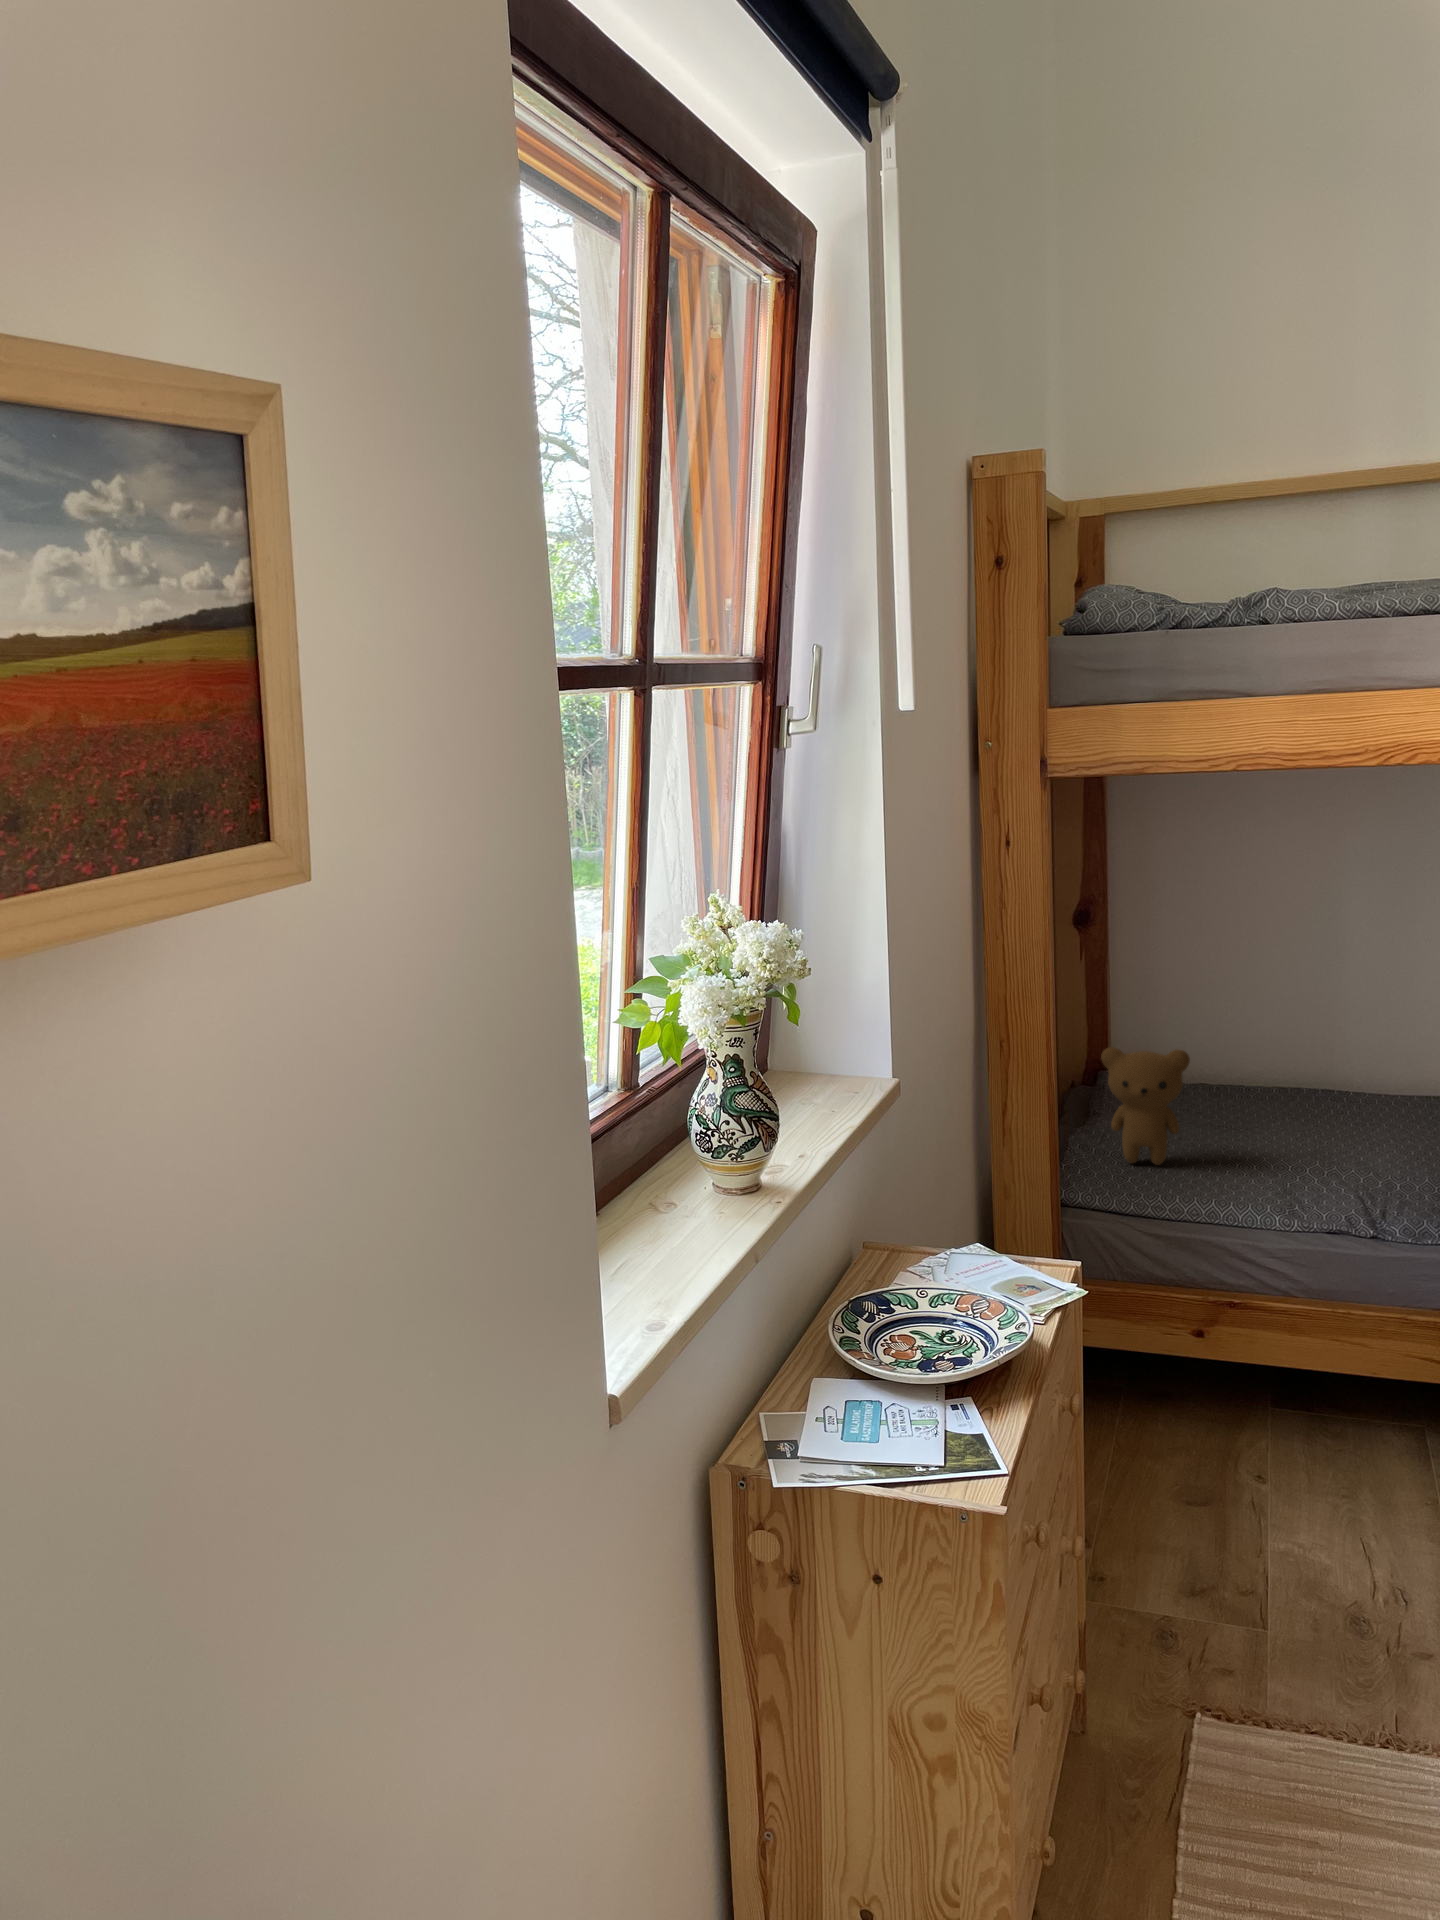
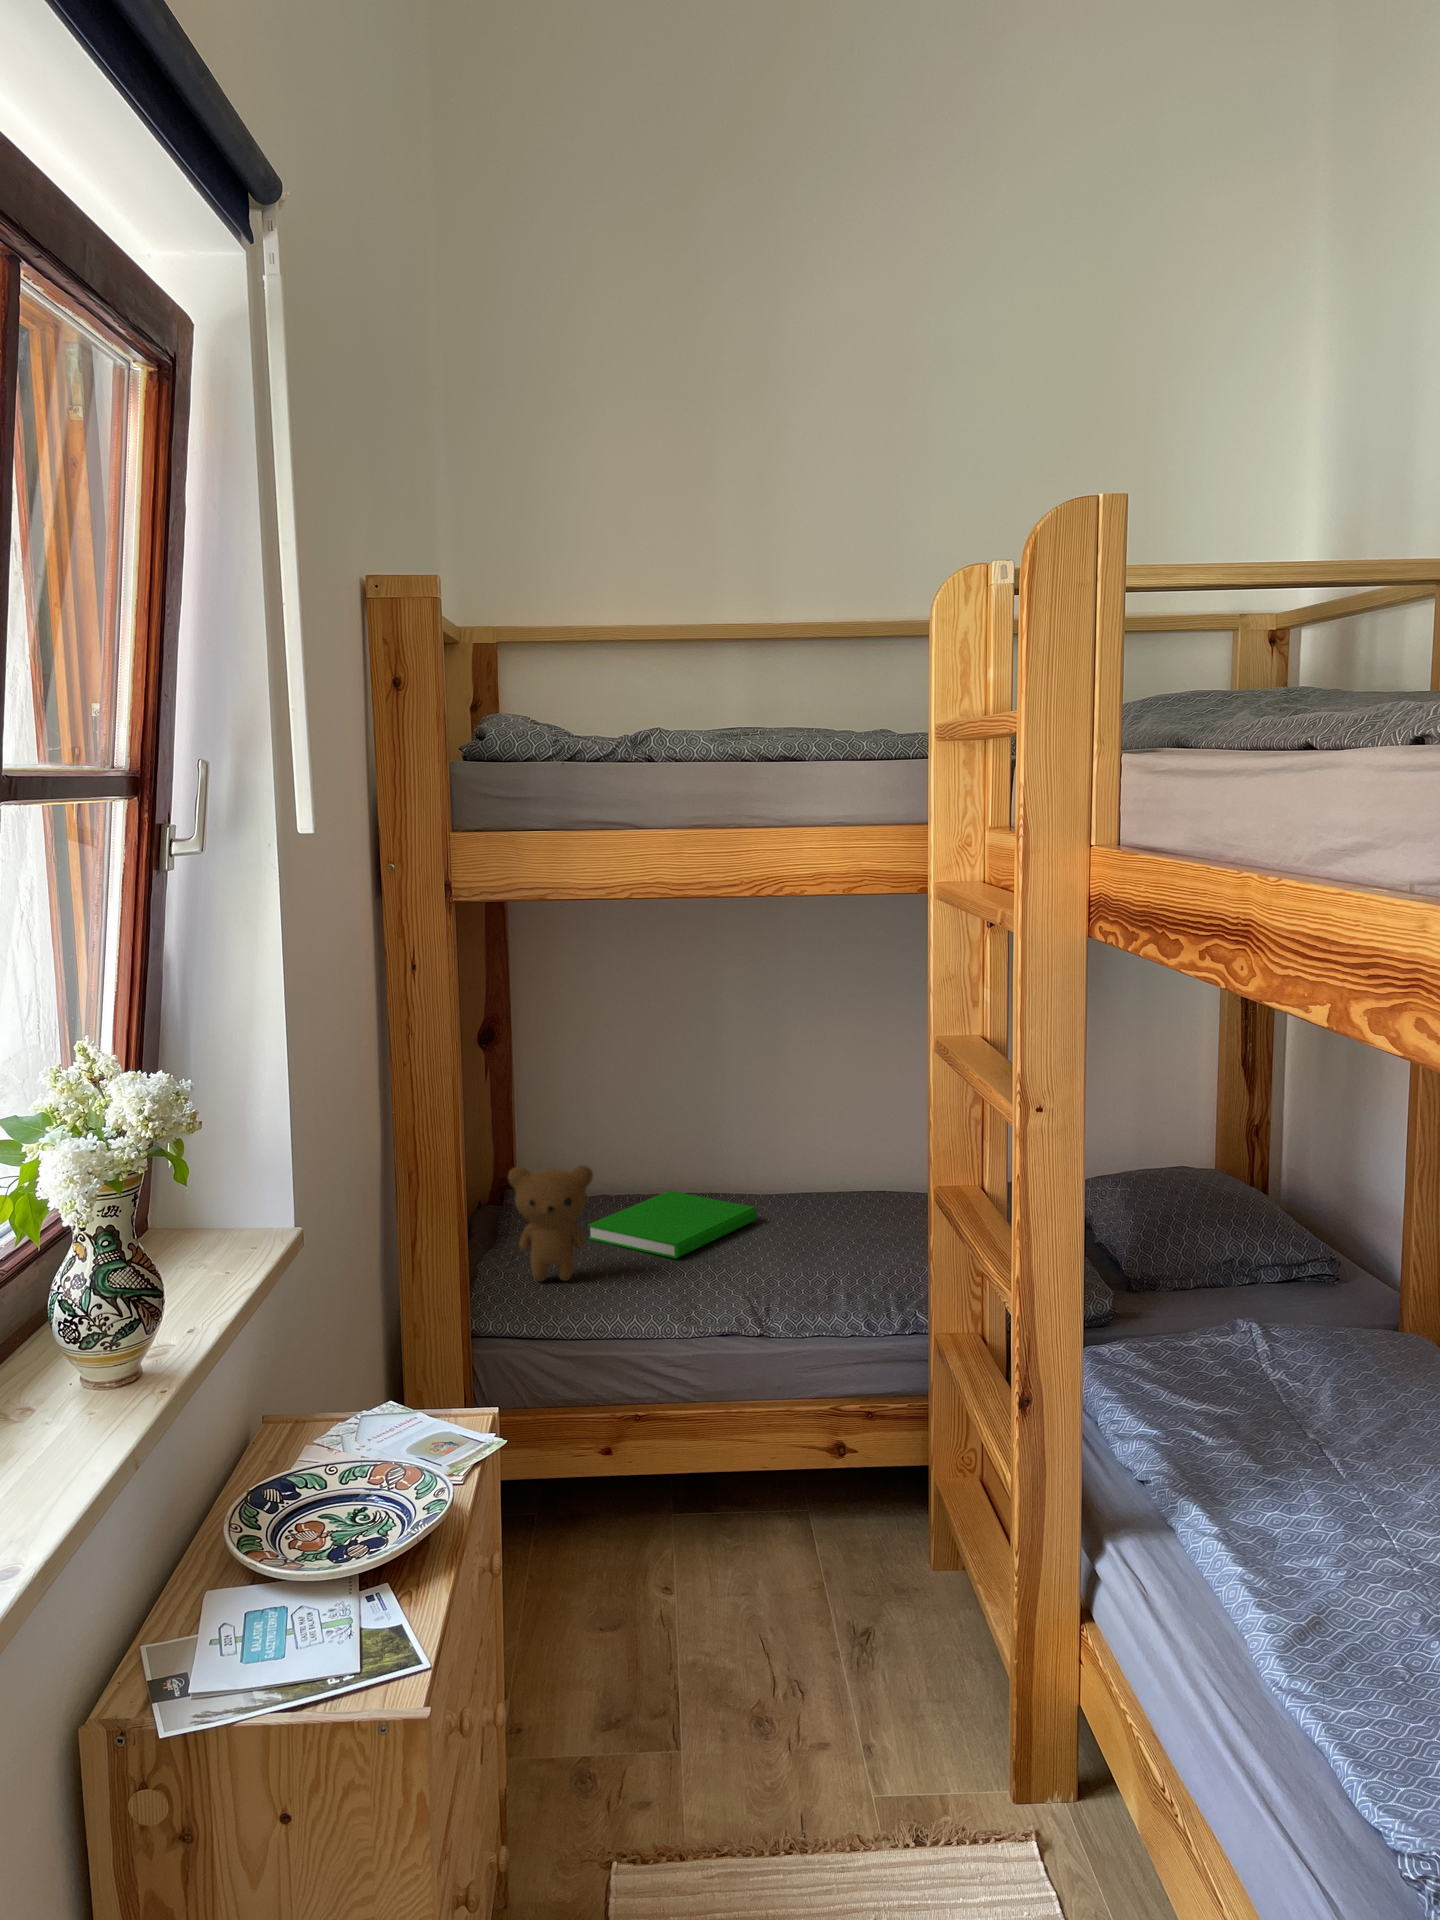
book: none [1184,1086,1373,1154] -> present [588,1191,757,1259]

